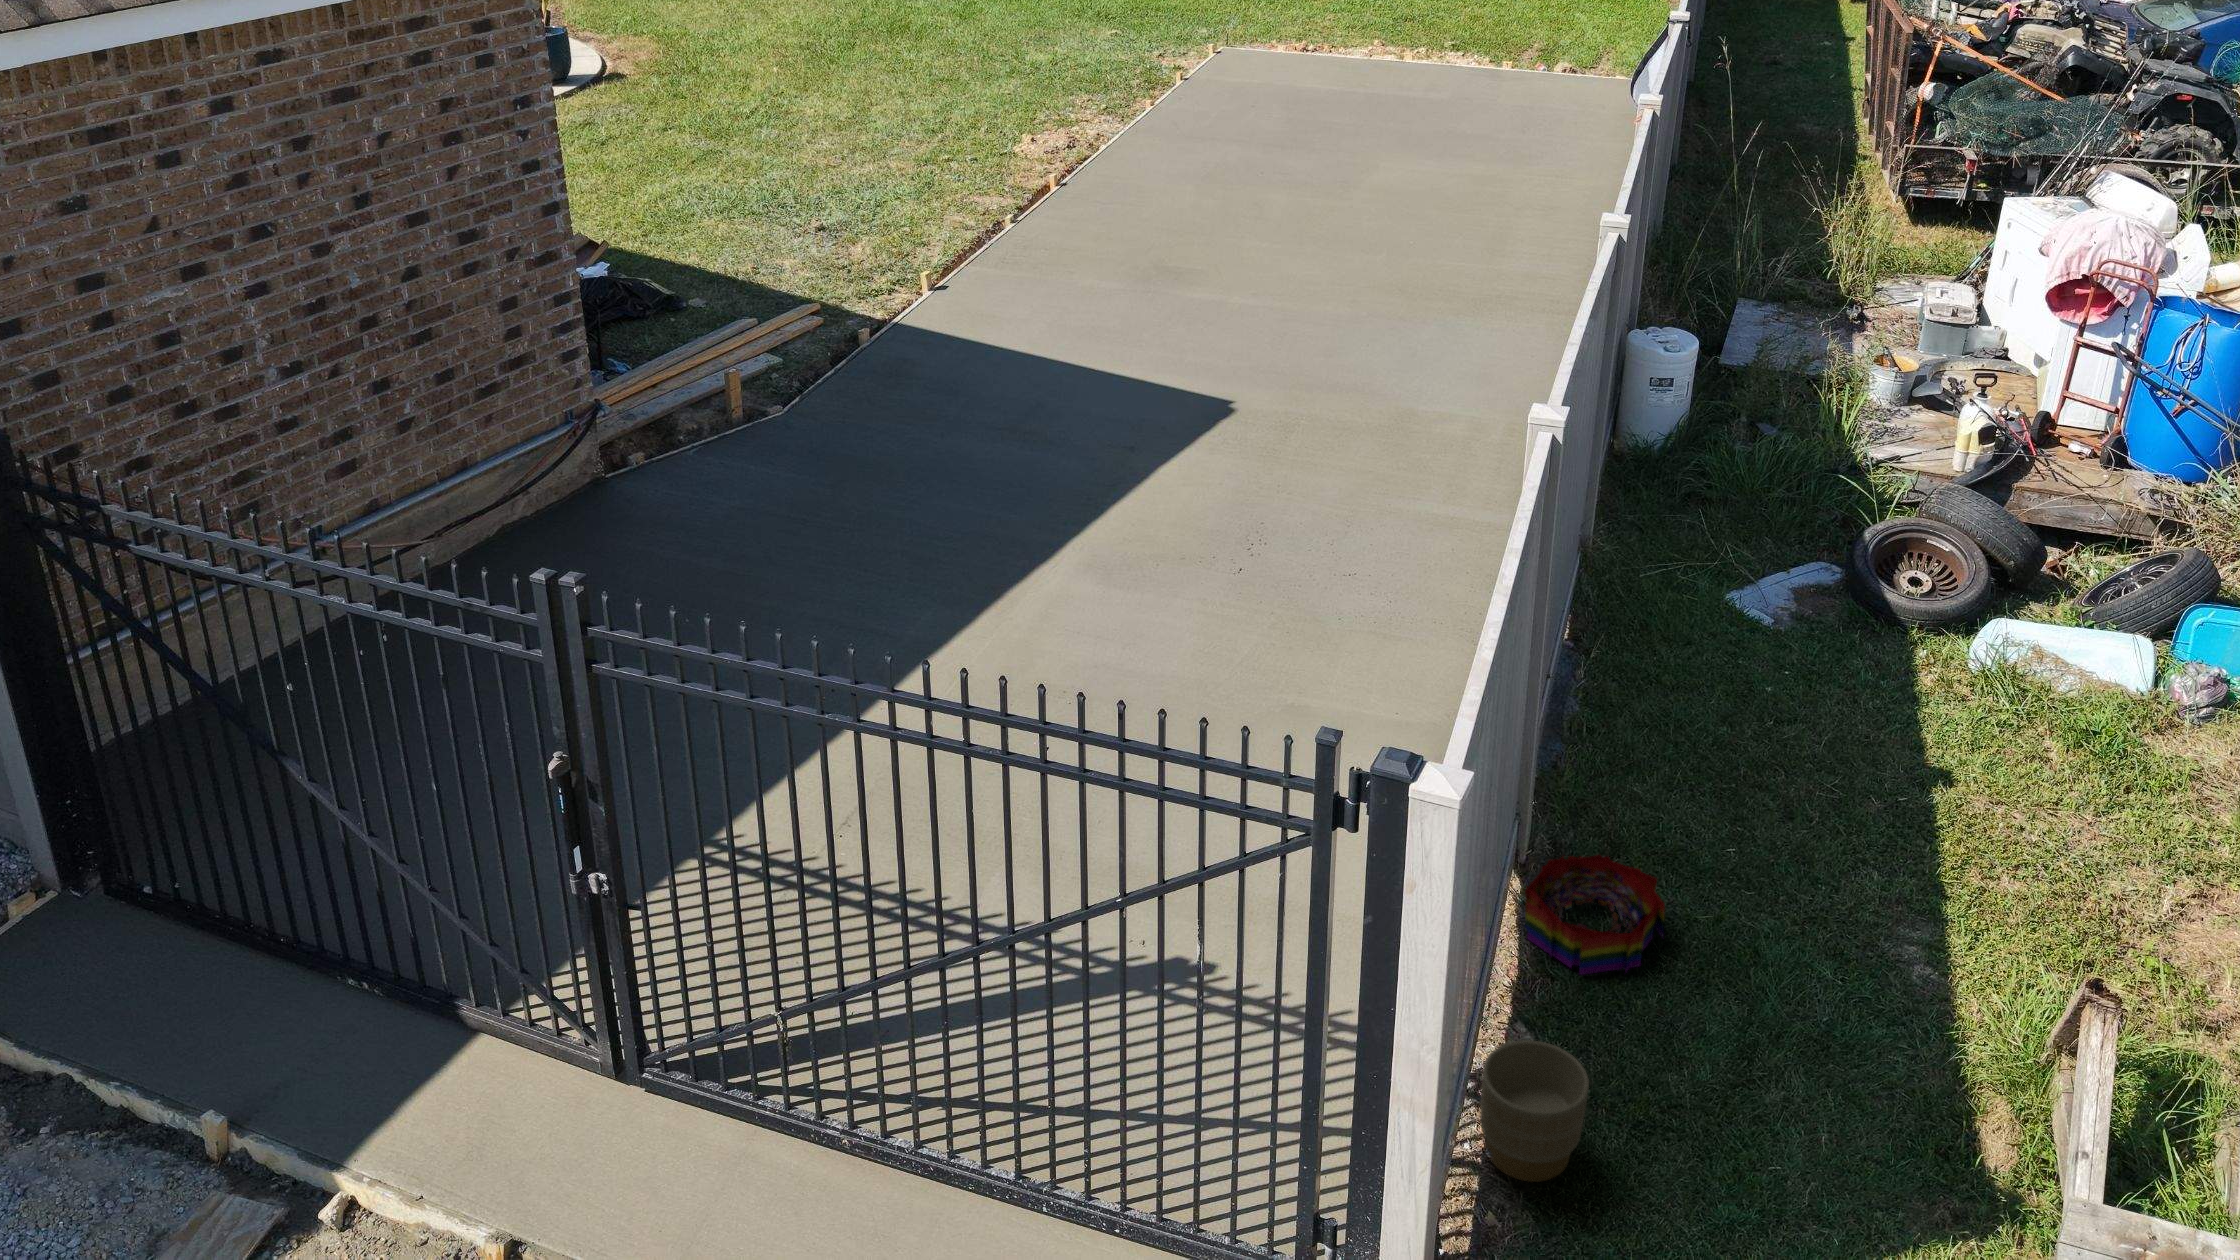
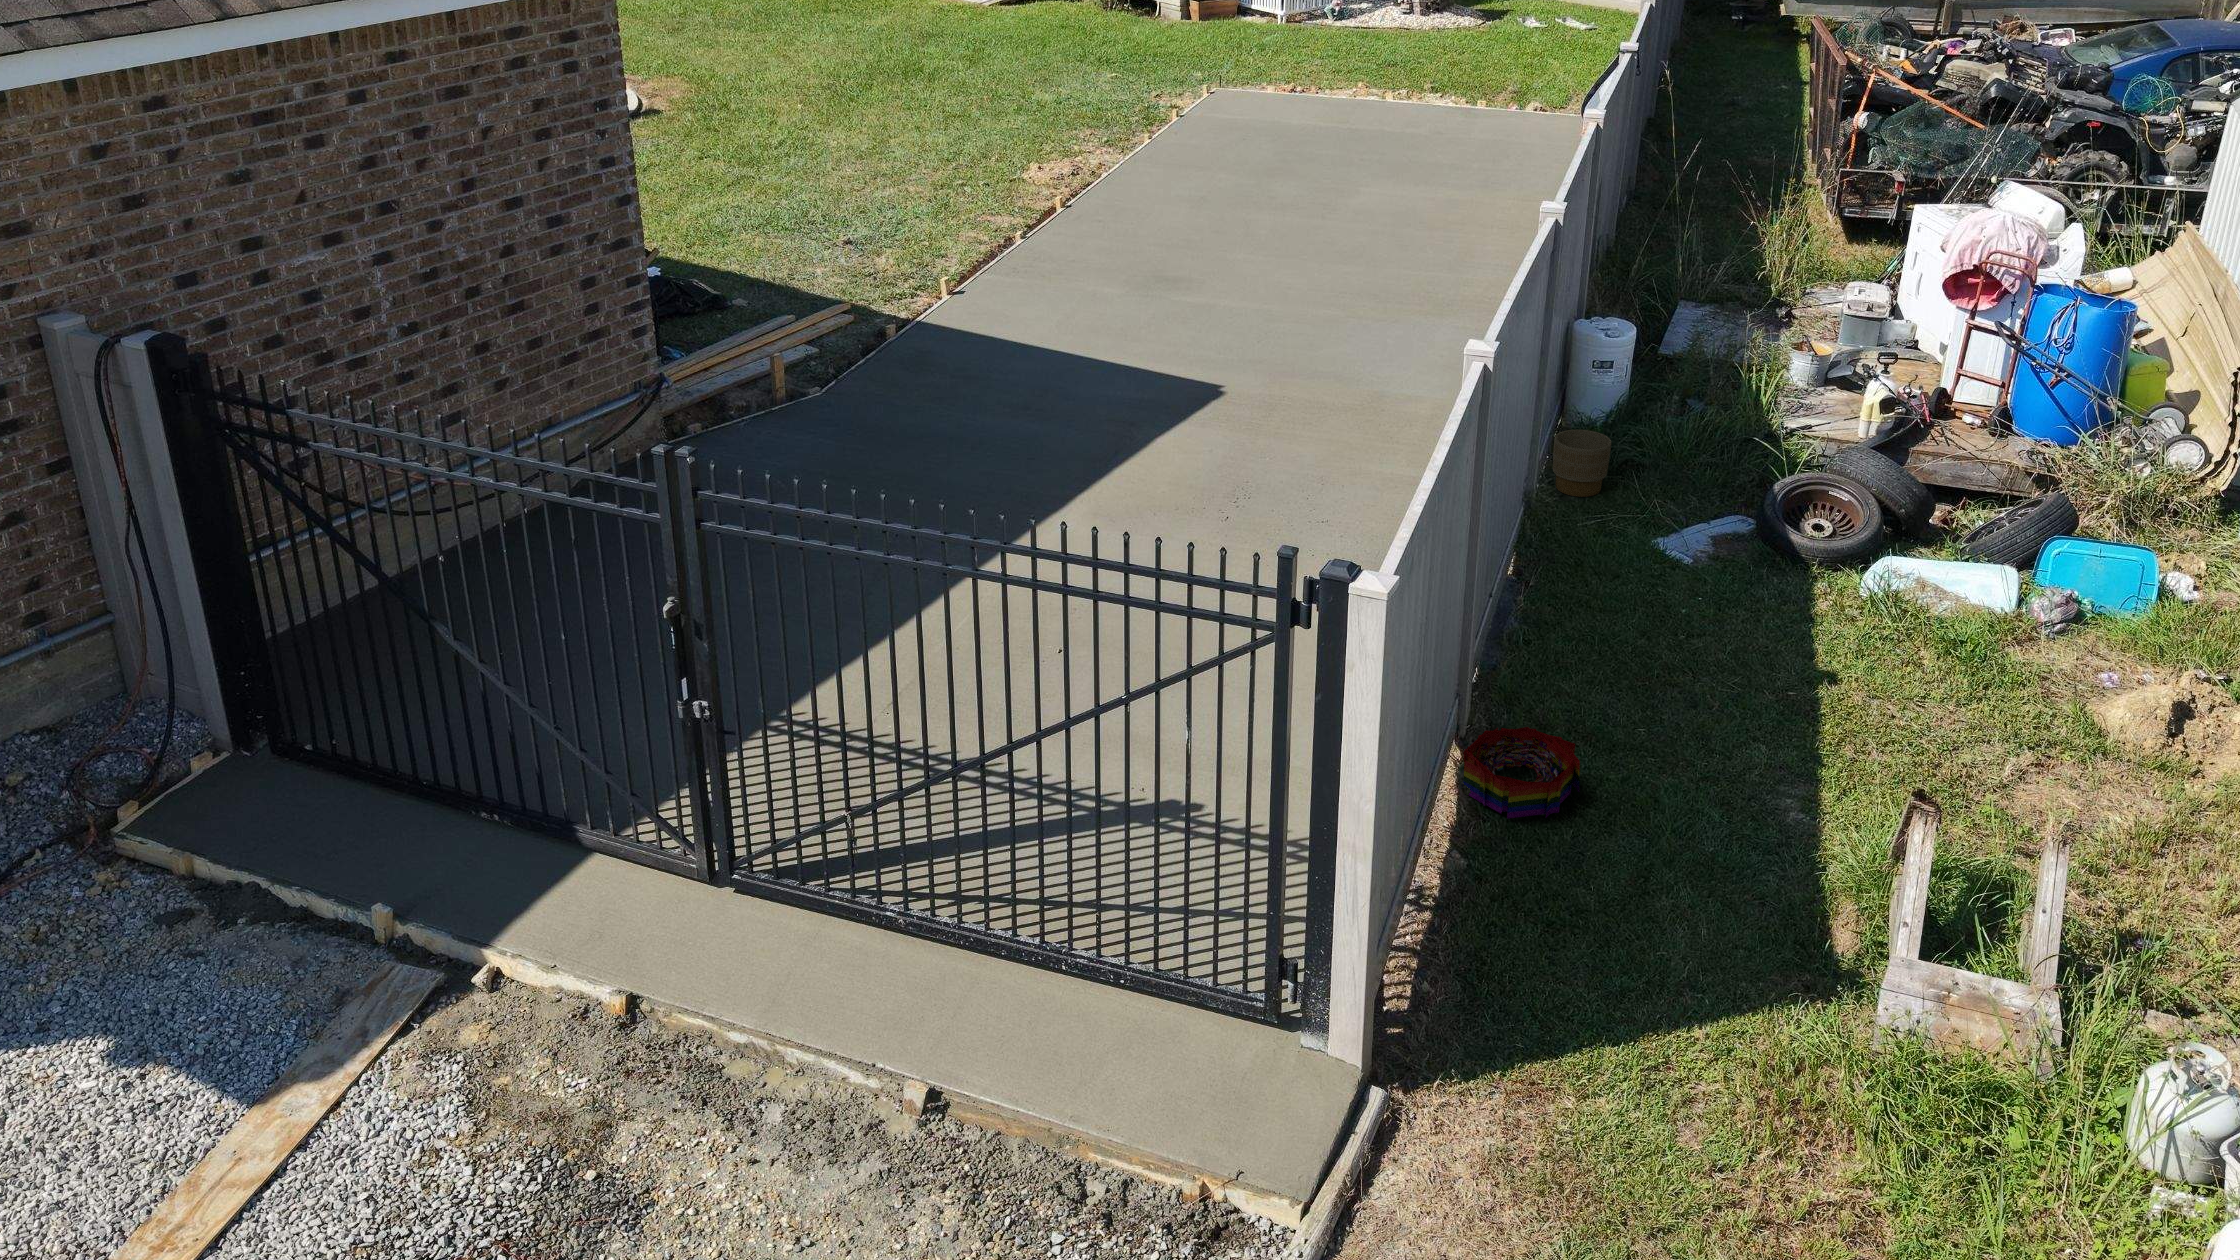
planter: present [1480,1040,1589,1182] -> present [1553,430,1611,497]

